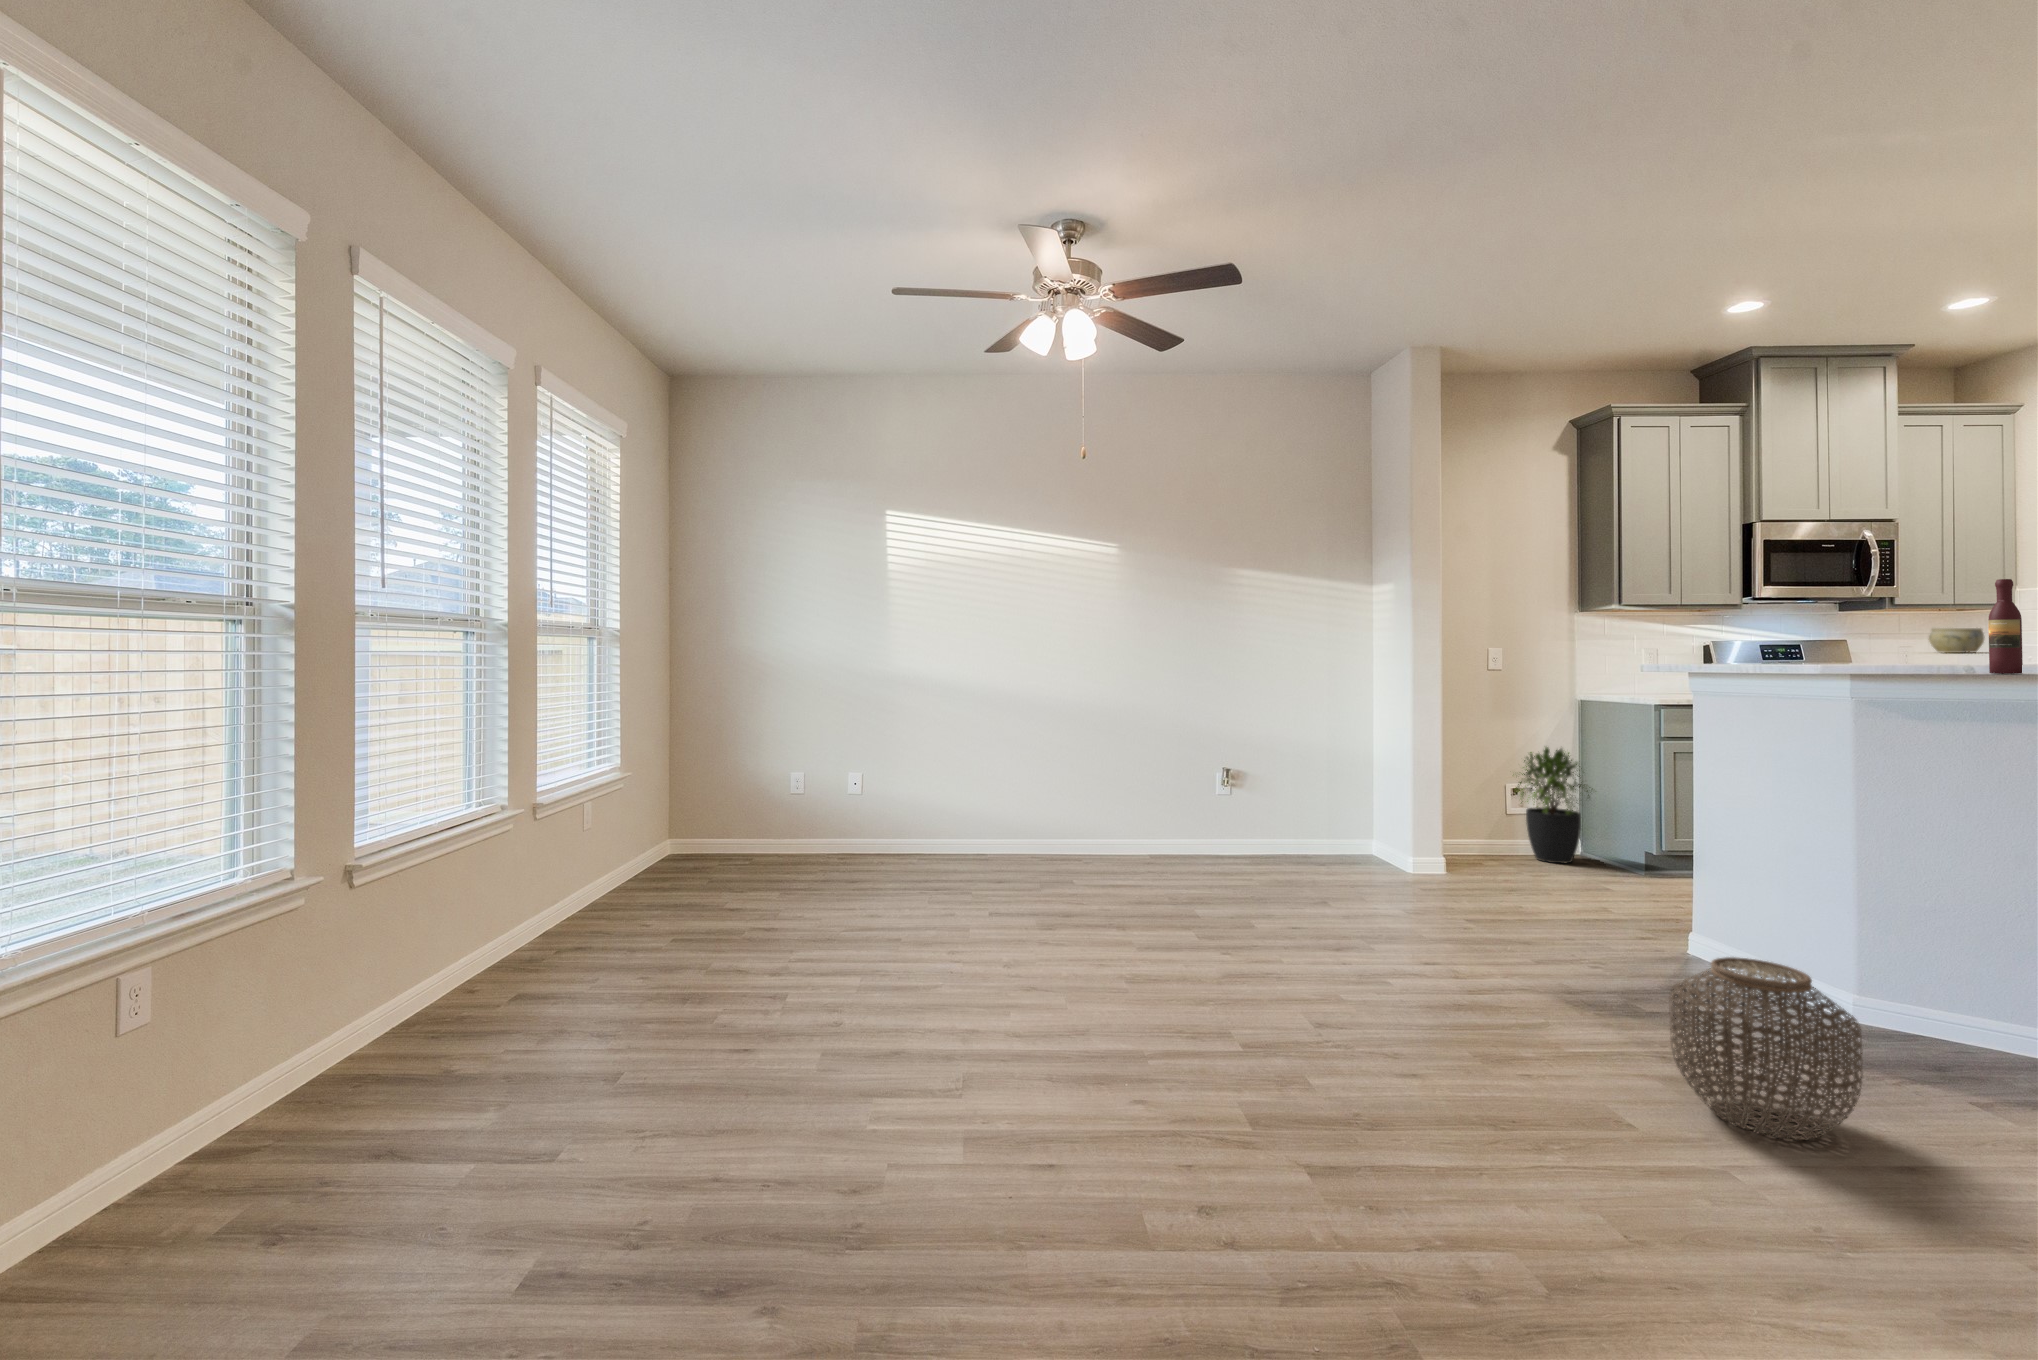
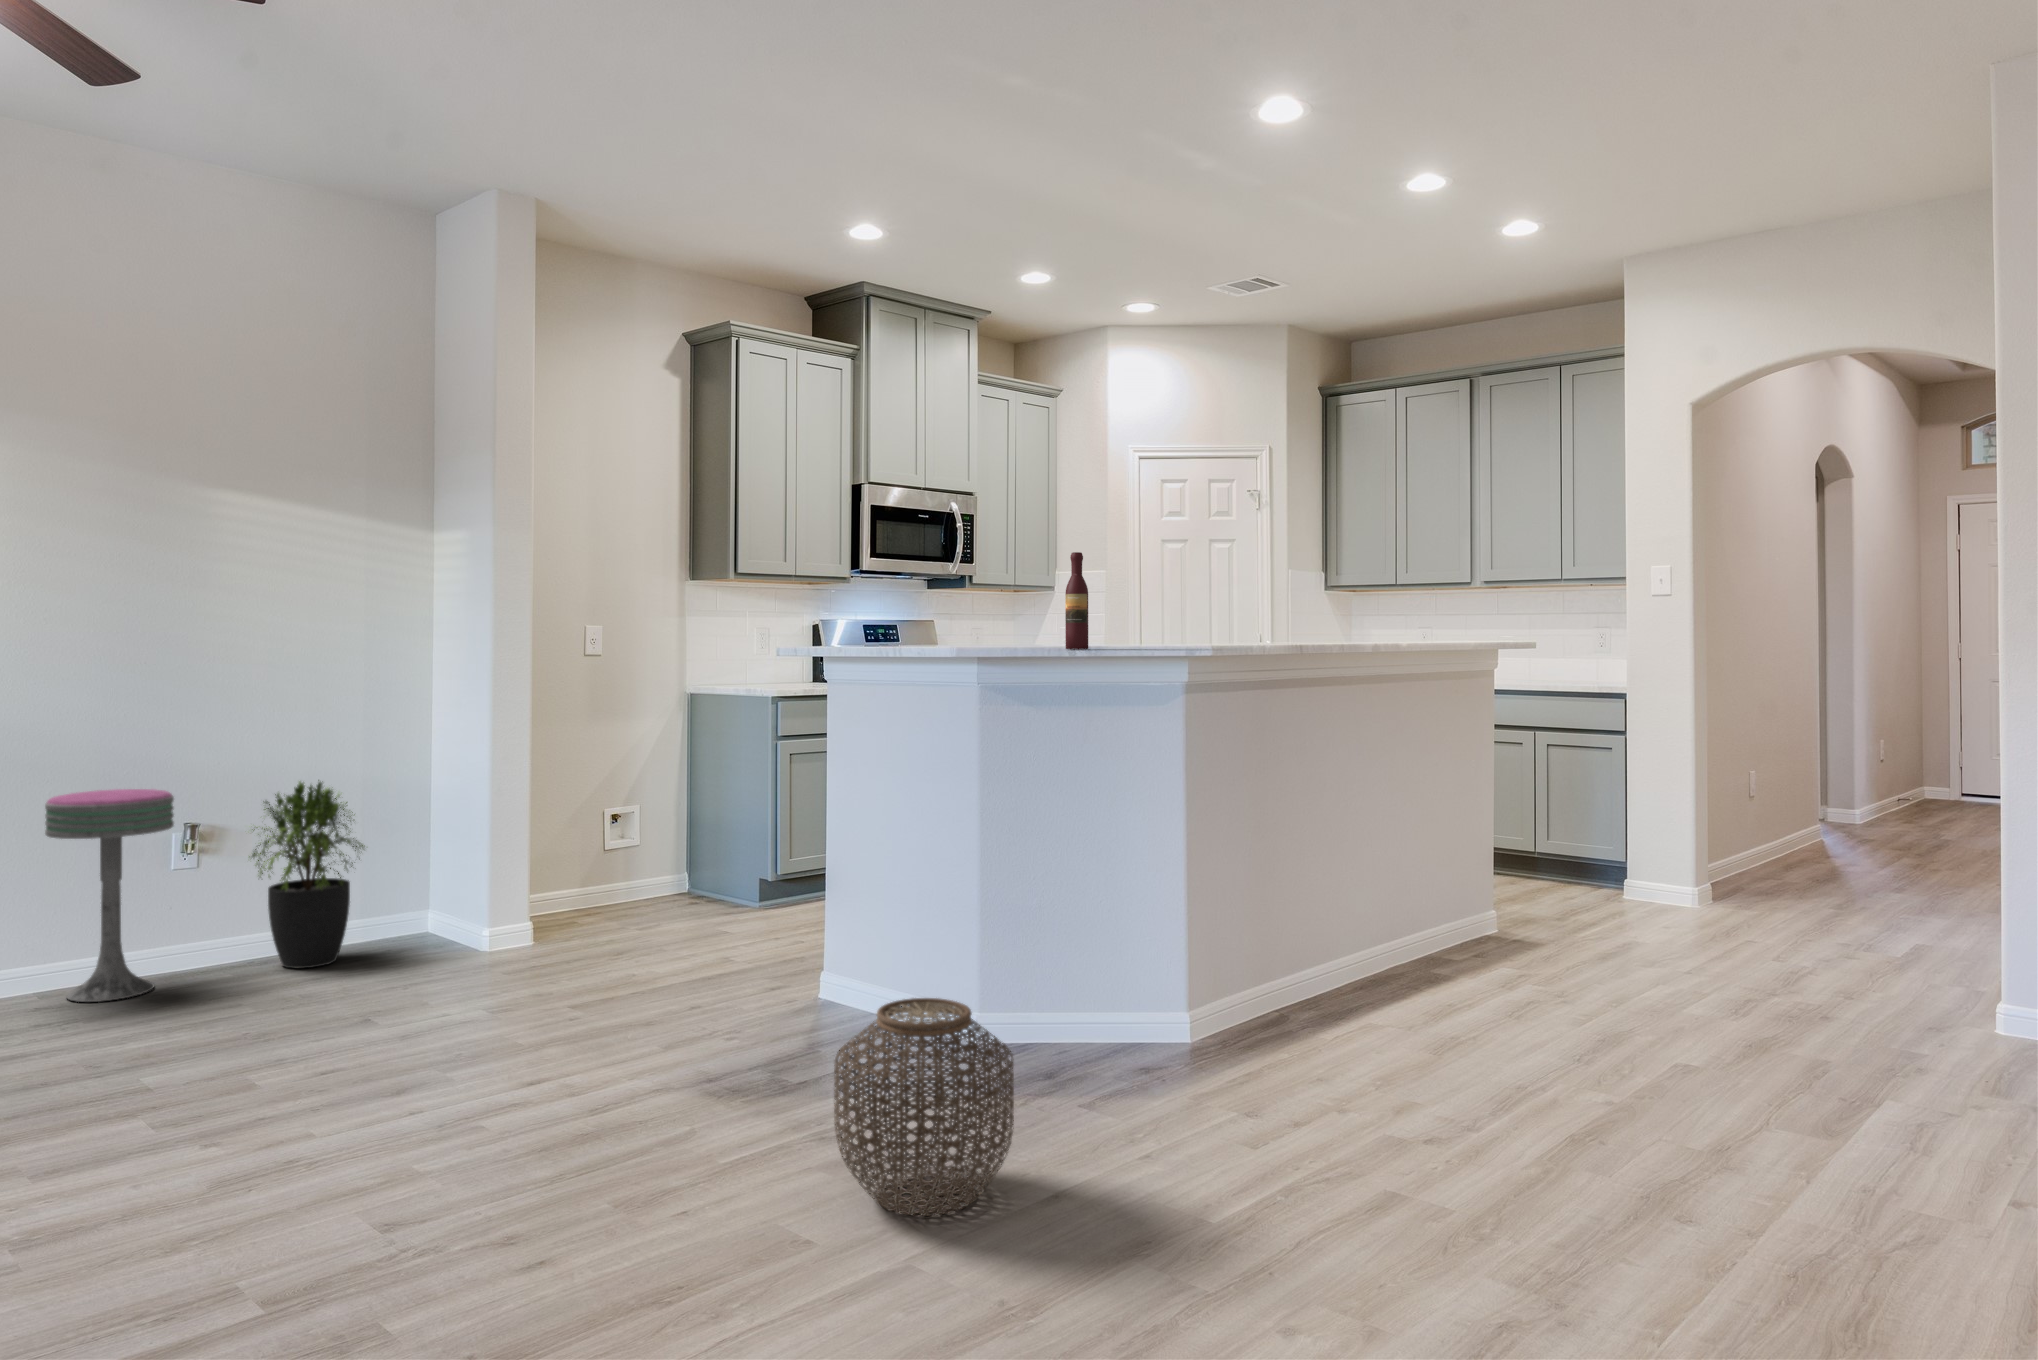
ceramic bowl: present [1929,628,1985,653] -> none [992,610,1031,635]
bar stool: none [1157,743,1220,861] -> present [45,789,174,1002]
potted plant: present [1515,747,1593,864] -> present [249,780,365,968]

